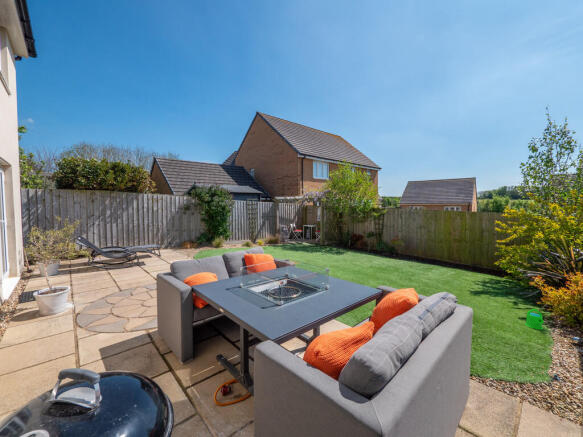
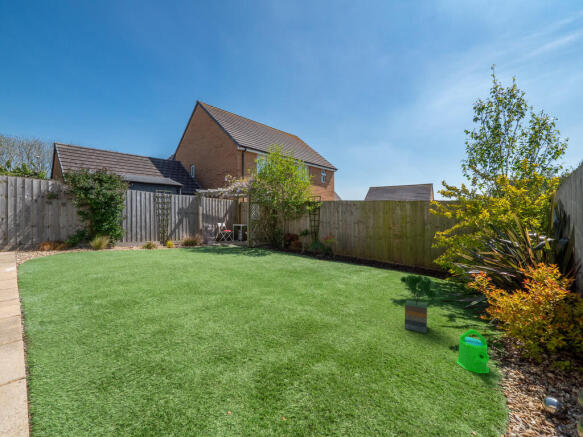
potted tree: none [485,278,511,311] -> present [400,275,438,333]

